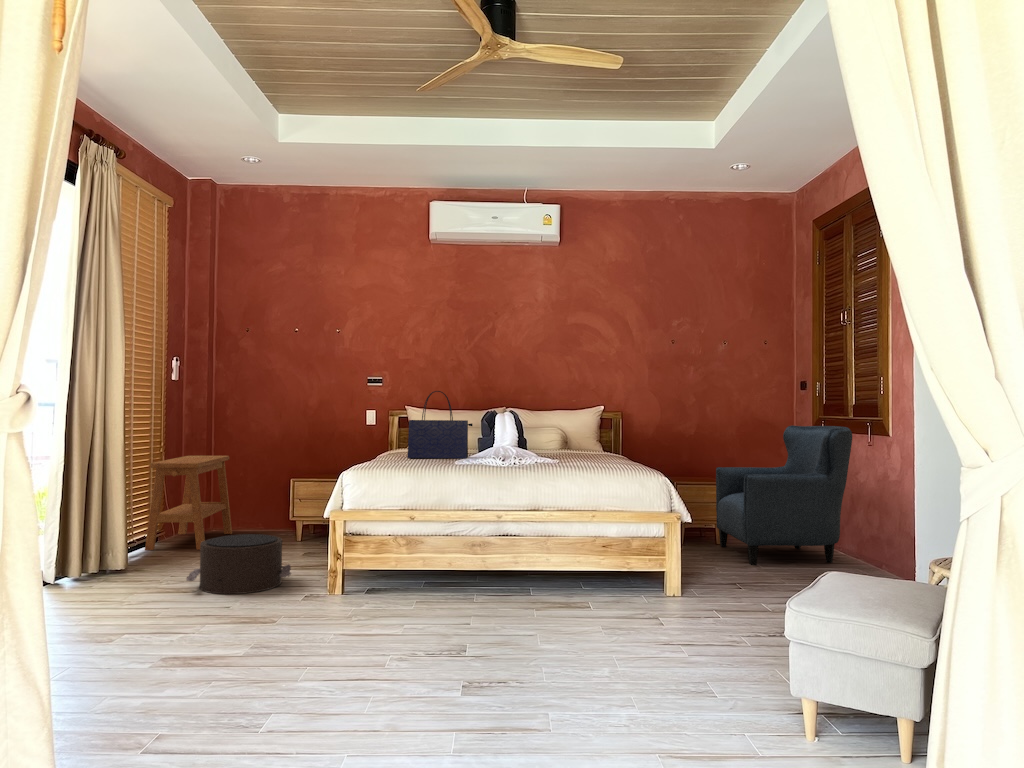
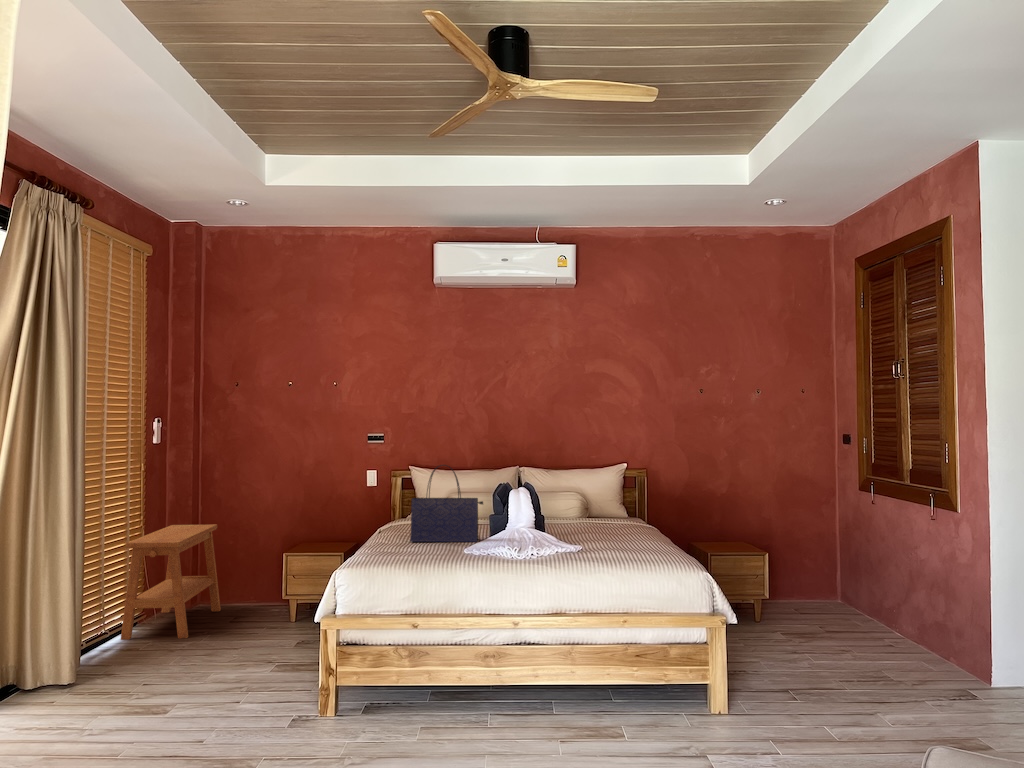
armchair: present [716,425,852,565] -> none [754,489,912,657]
pouf: present [186,534,291,594] -> none [155,636,278,717]

